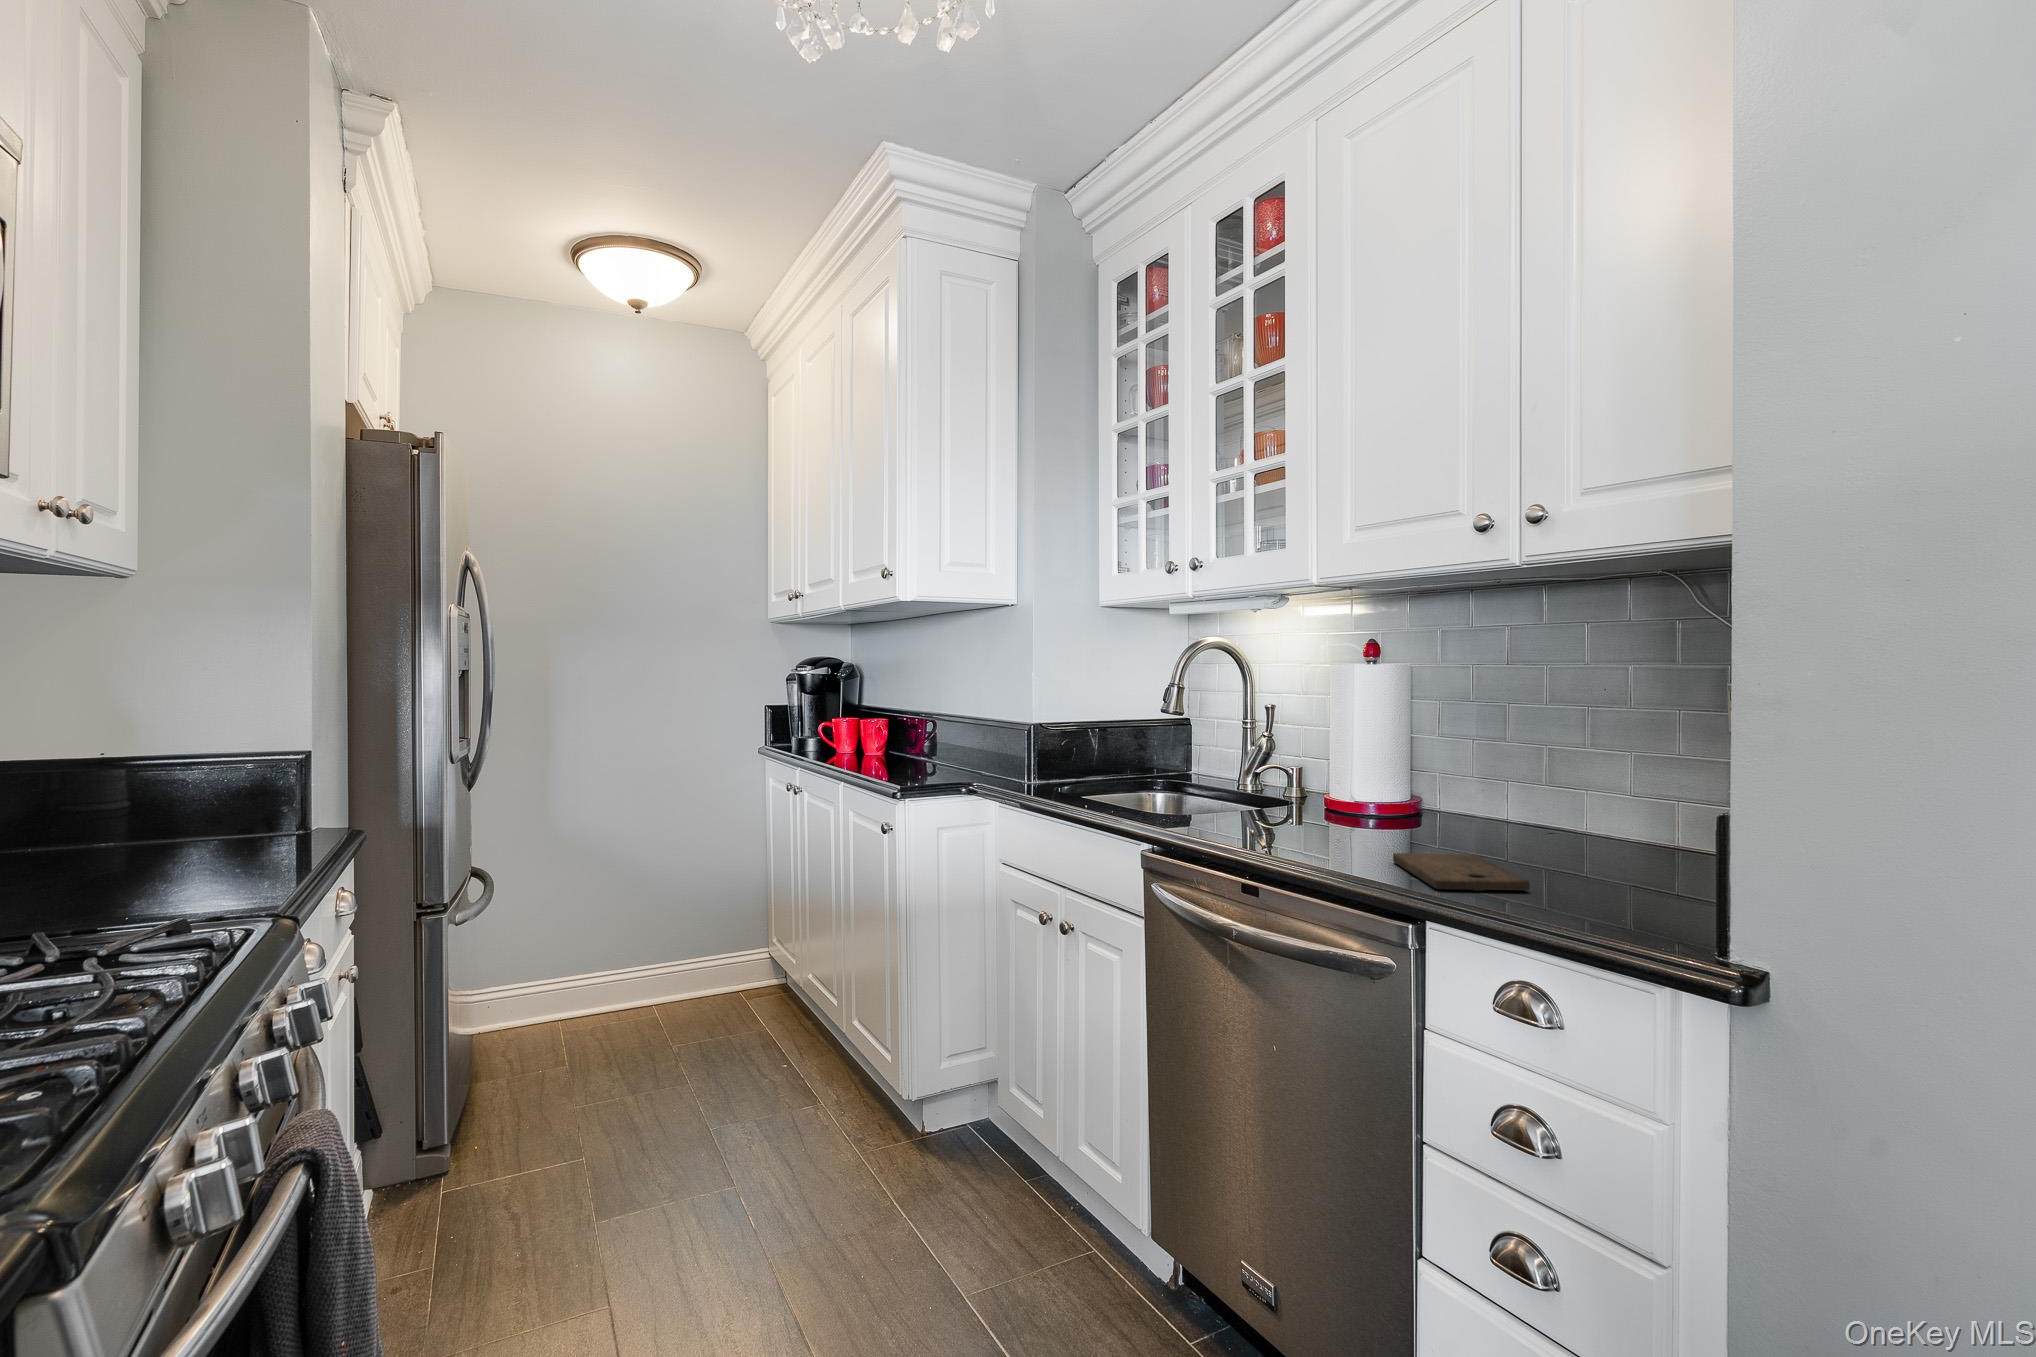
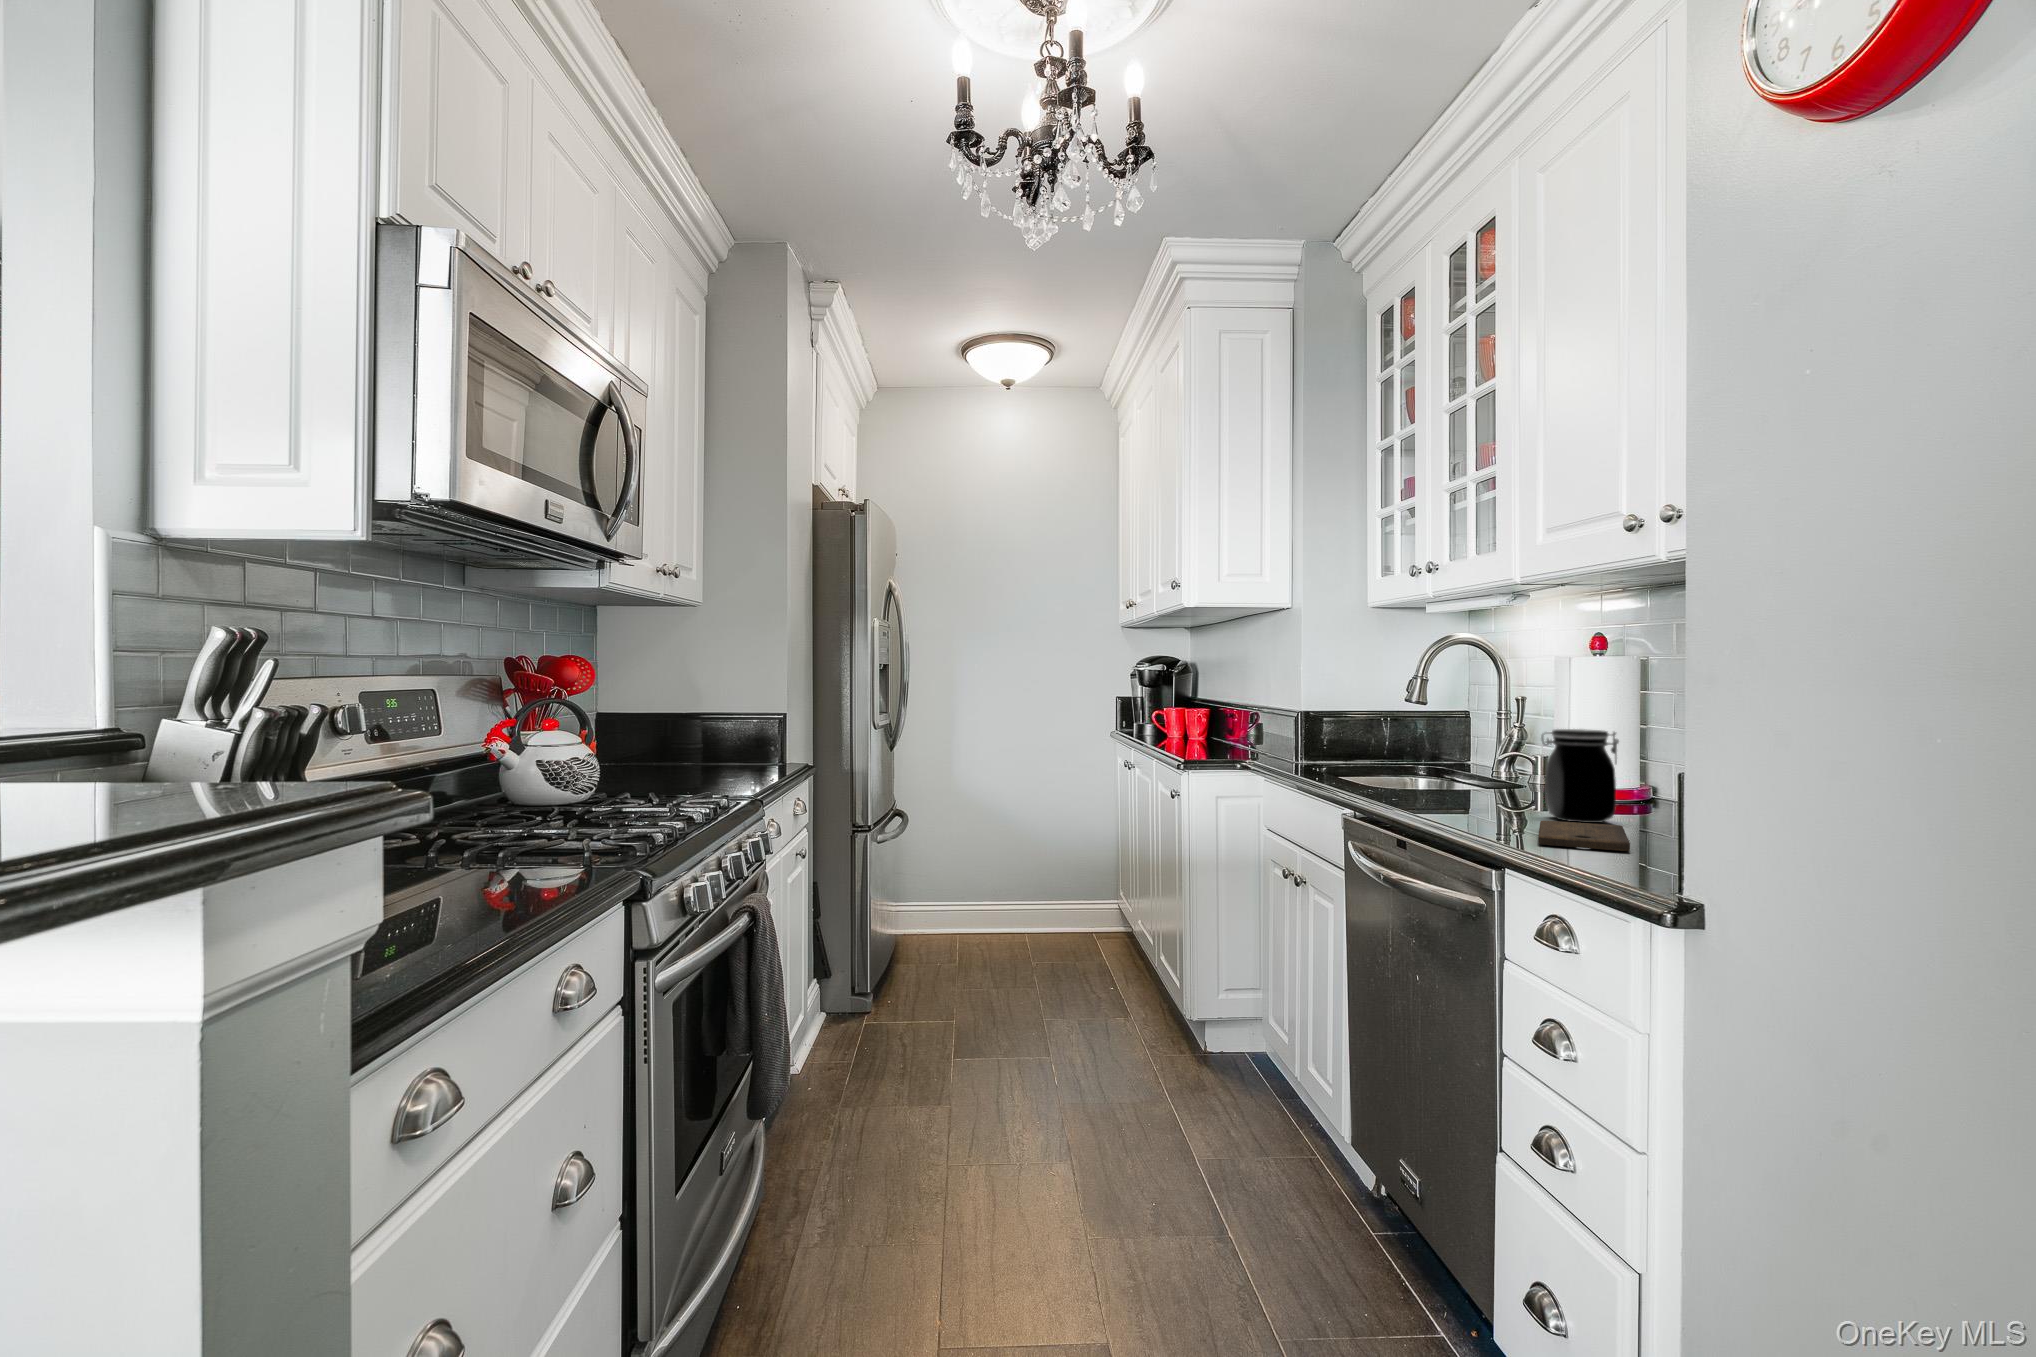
jar: none [1365,745,1444,850] -> present [1541,729,1619,823]

